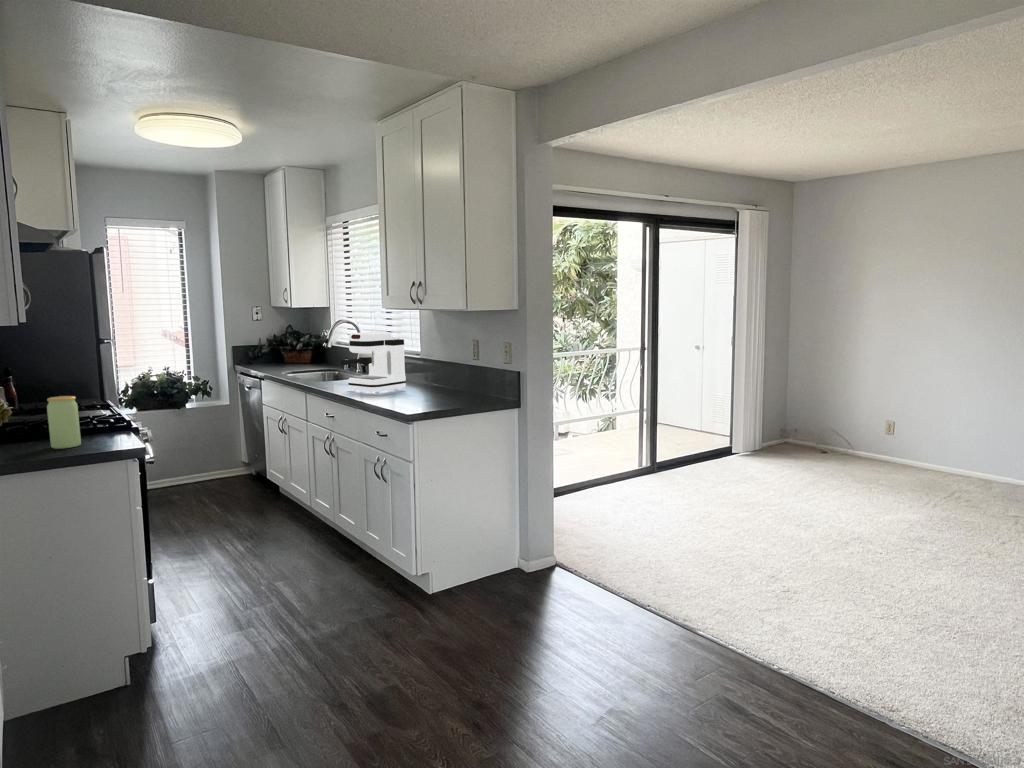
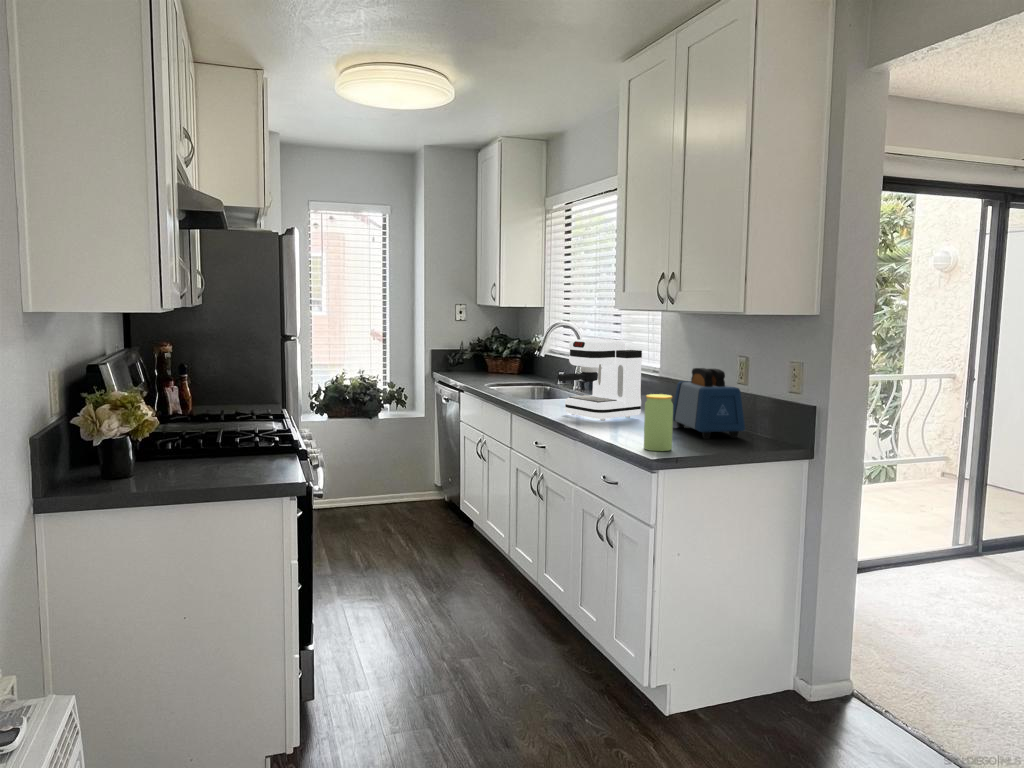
toaster: none [427,350,477,400] -> present [673,368,745,439]
jar: present [47,396,81,449] -> present [644,394,673,451]

